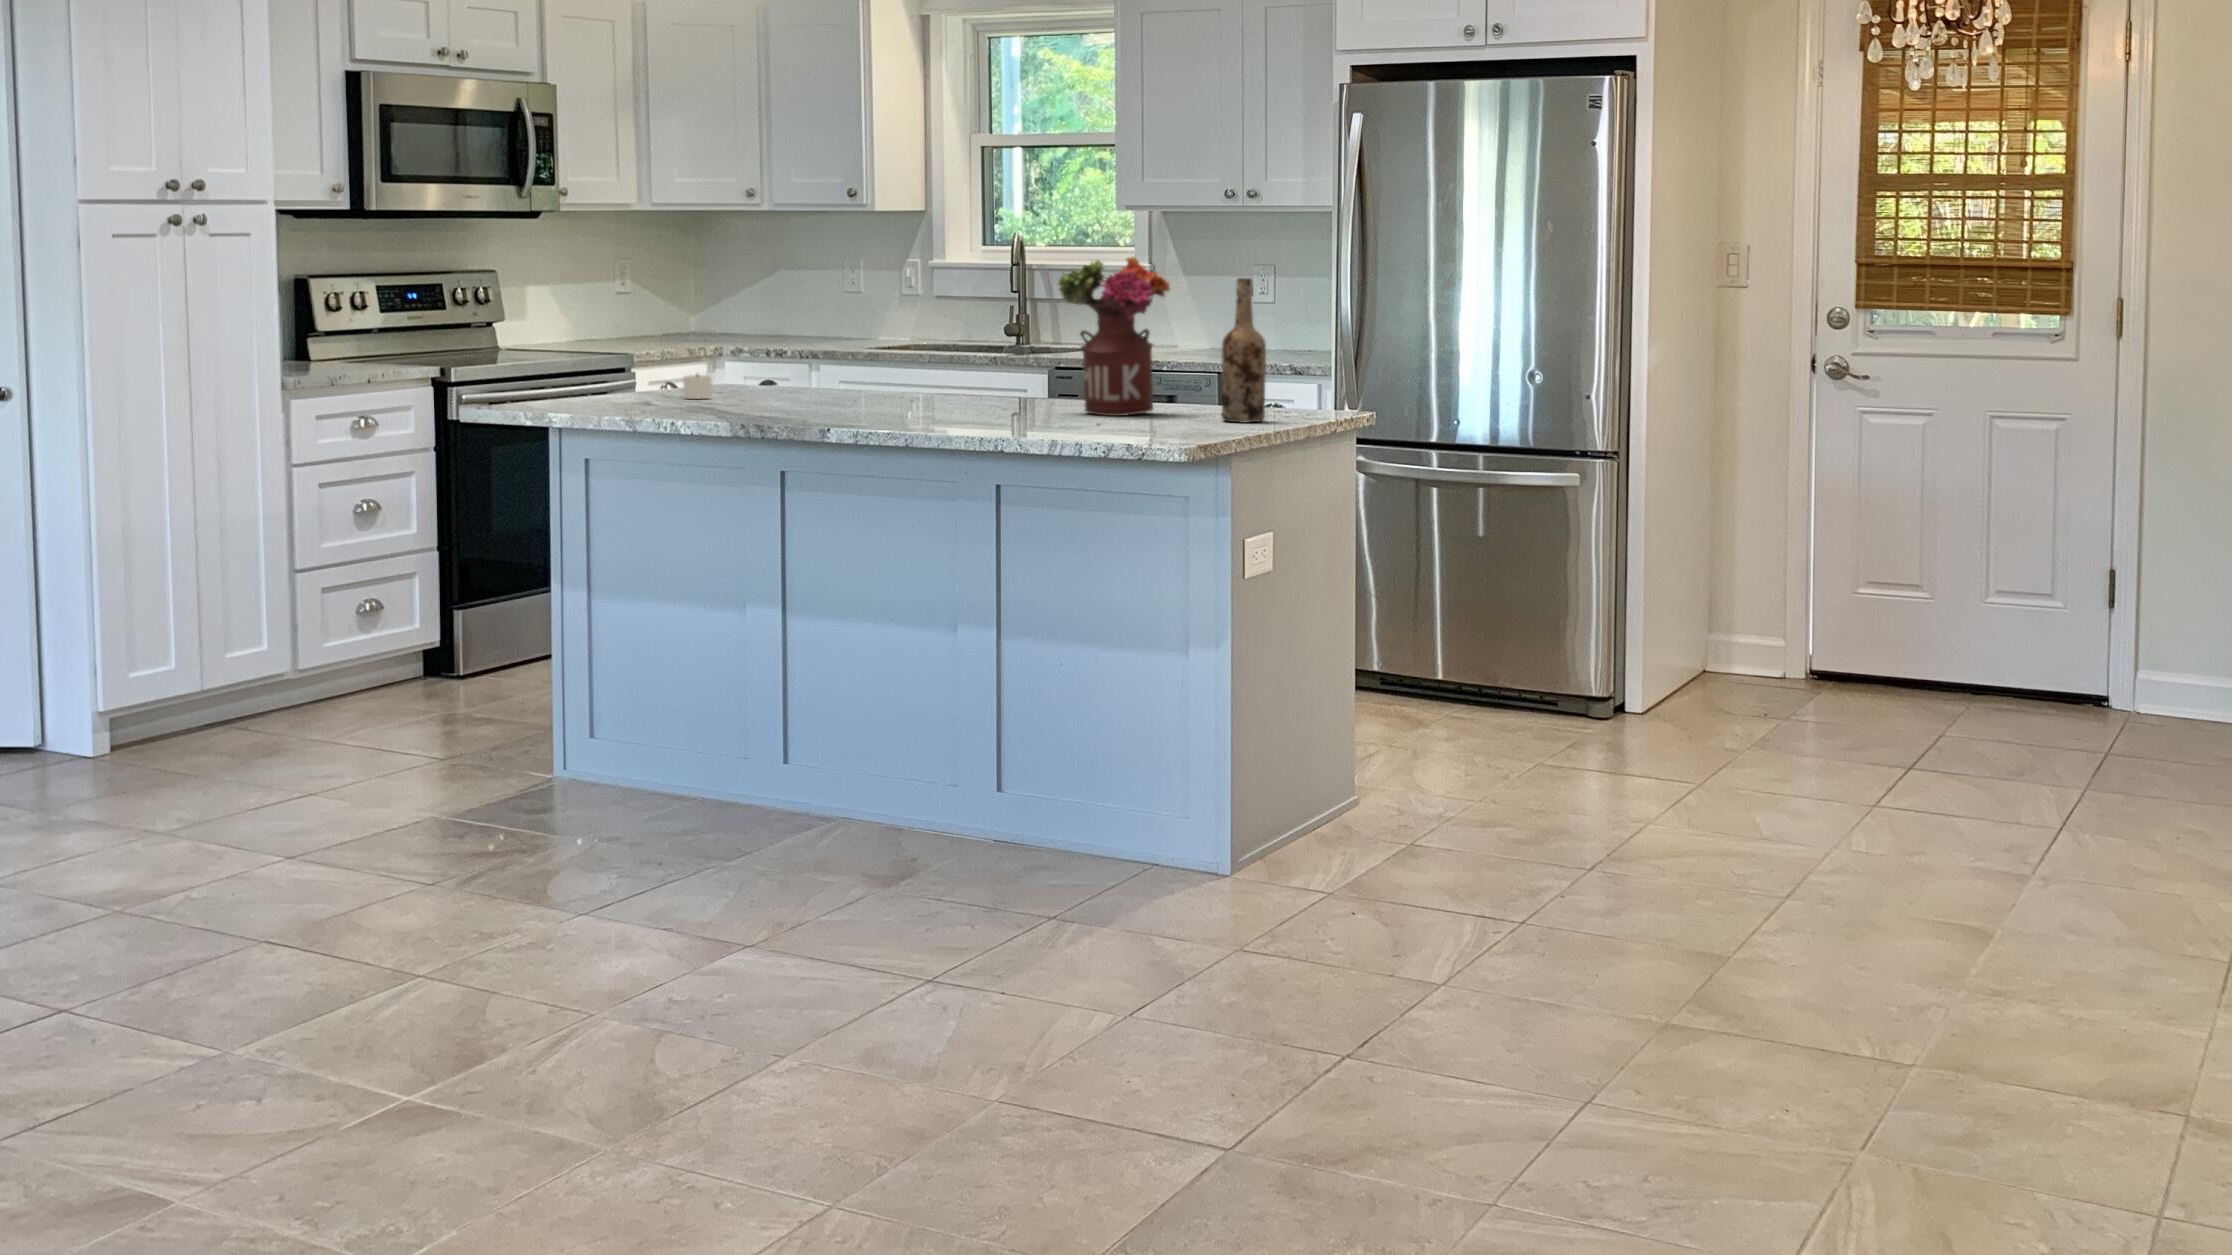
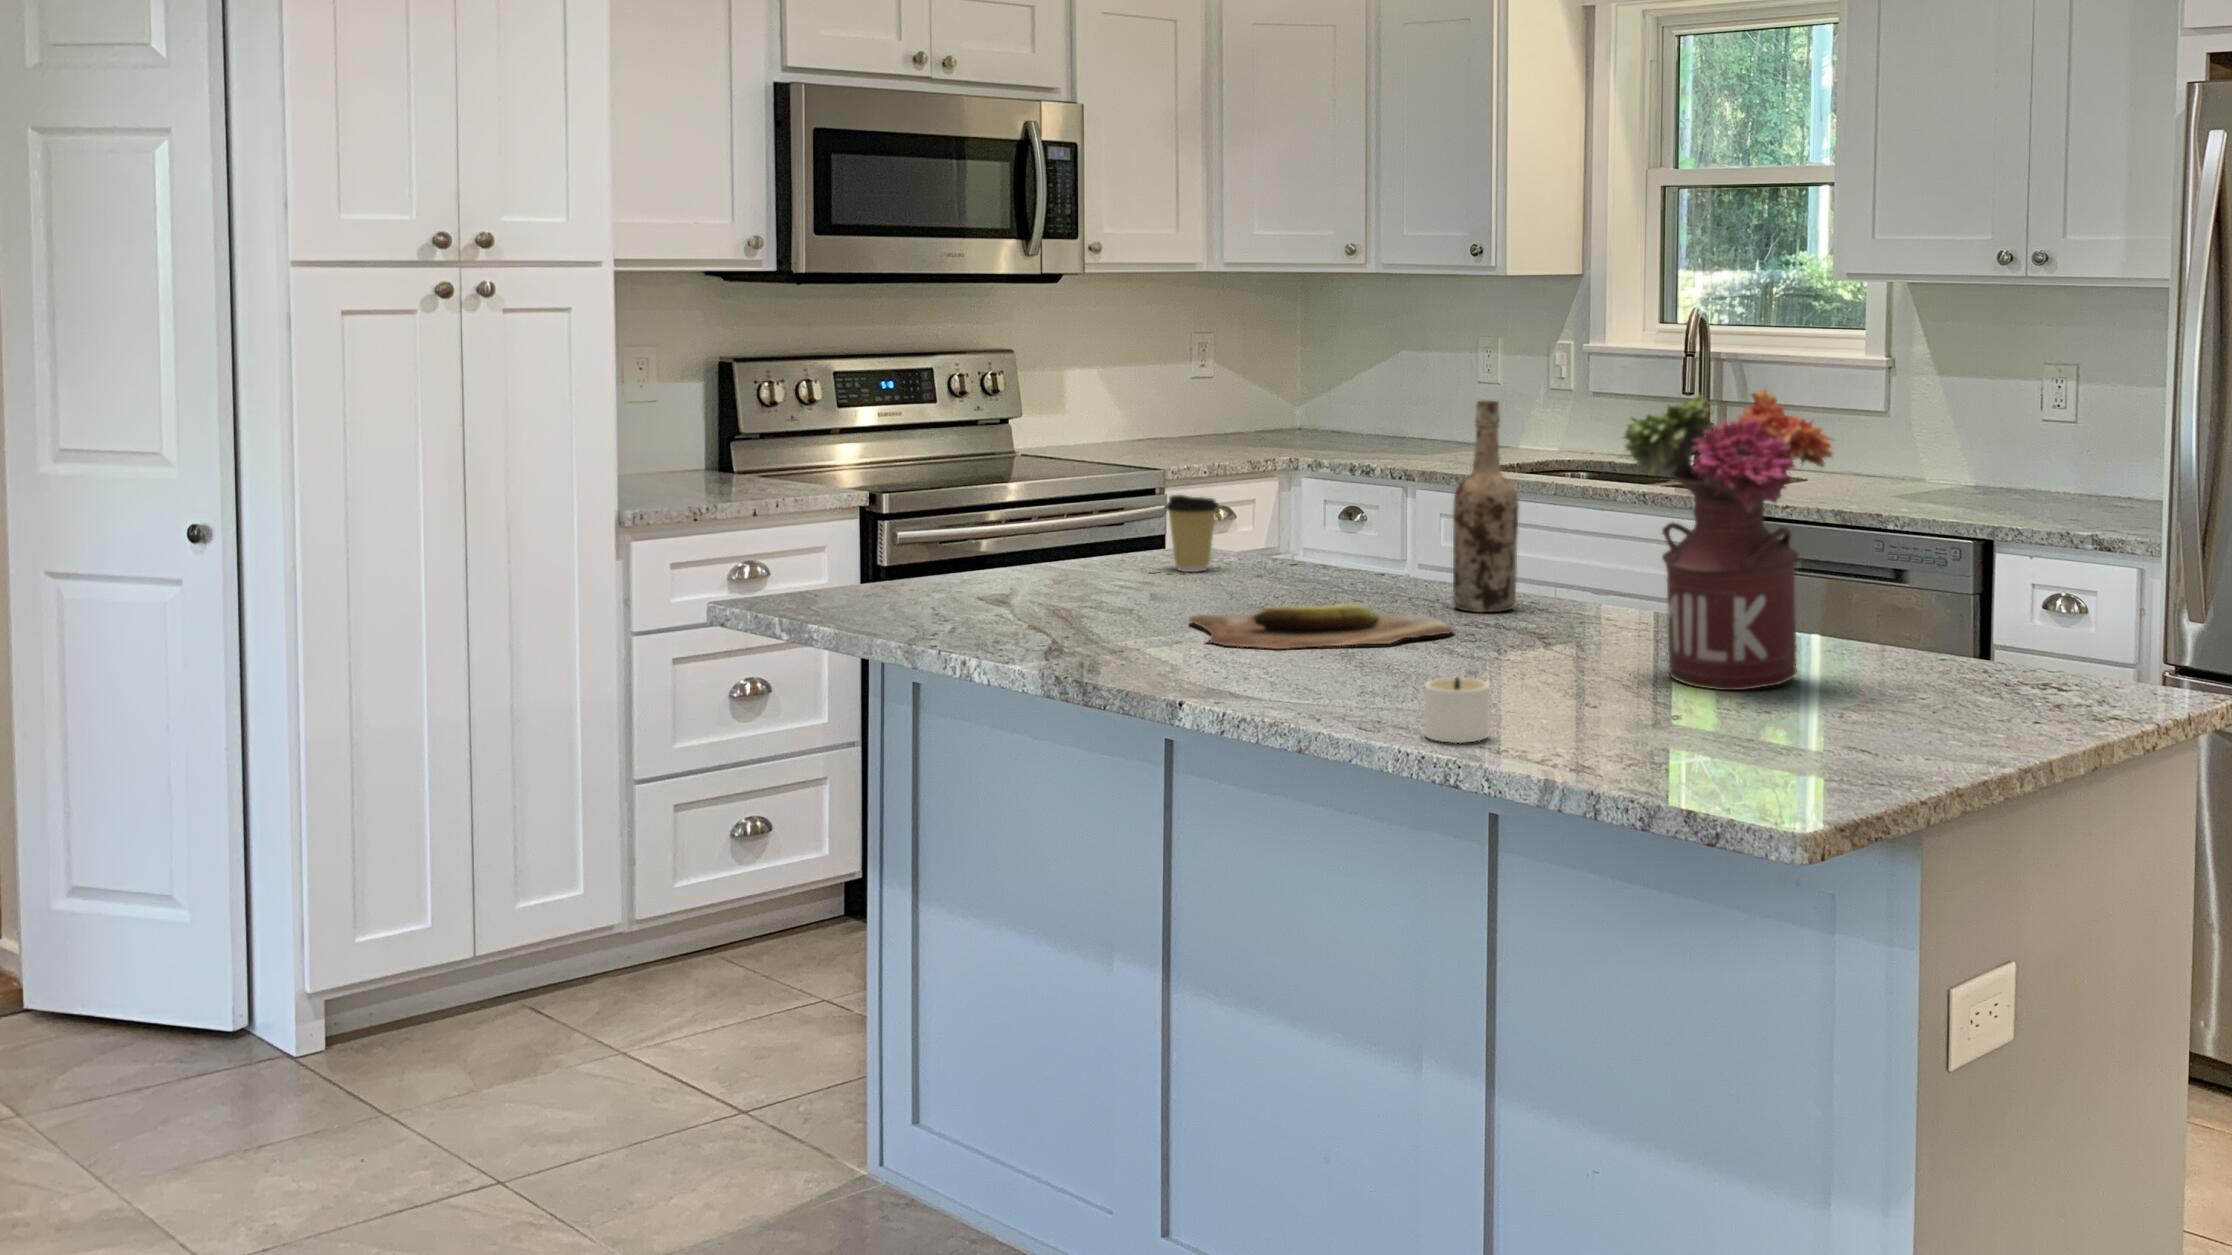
wine bottle: present [1221,278,1266,423] -> present [1453,401,1519,612]
coffee cup: none [724,345,760,394] -> present [1166,495,1219,572]
candle: present [683,374,712,399] -> present [1424,677,1490,743]
cutting board: none [788,390,949,411] -> present [1190,604,1453,649]

